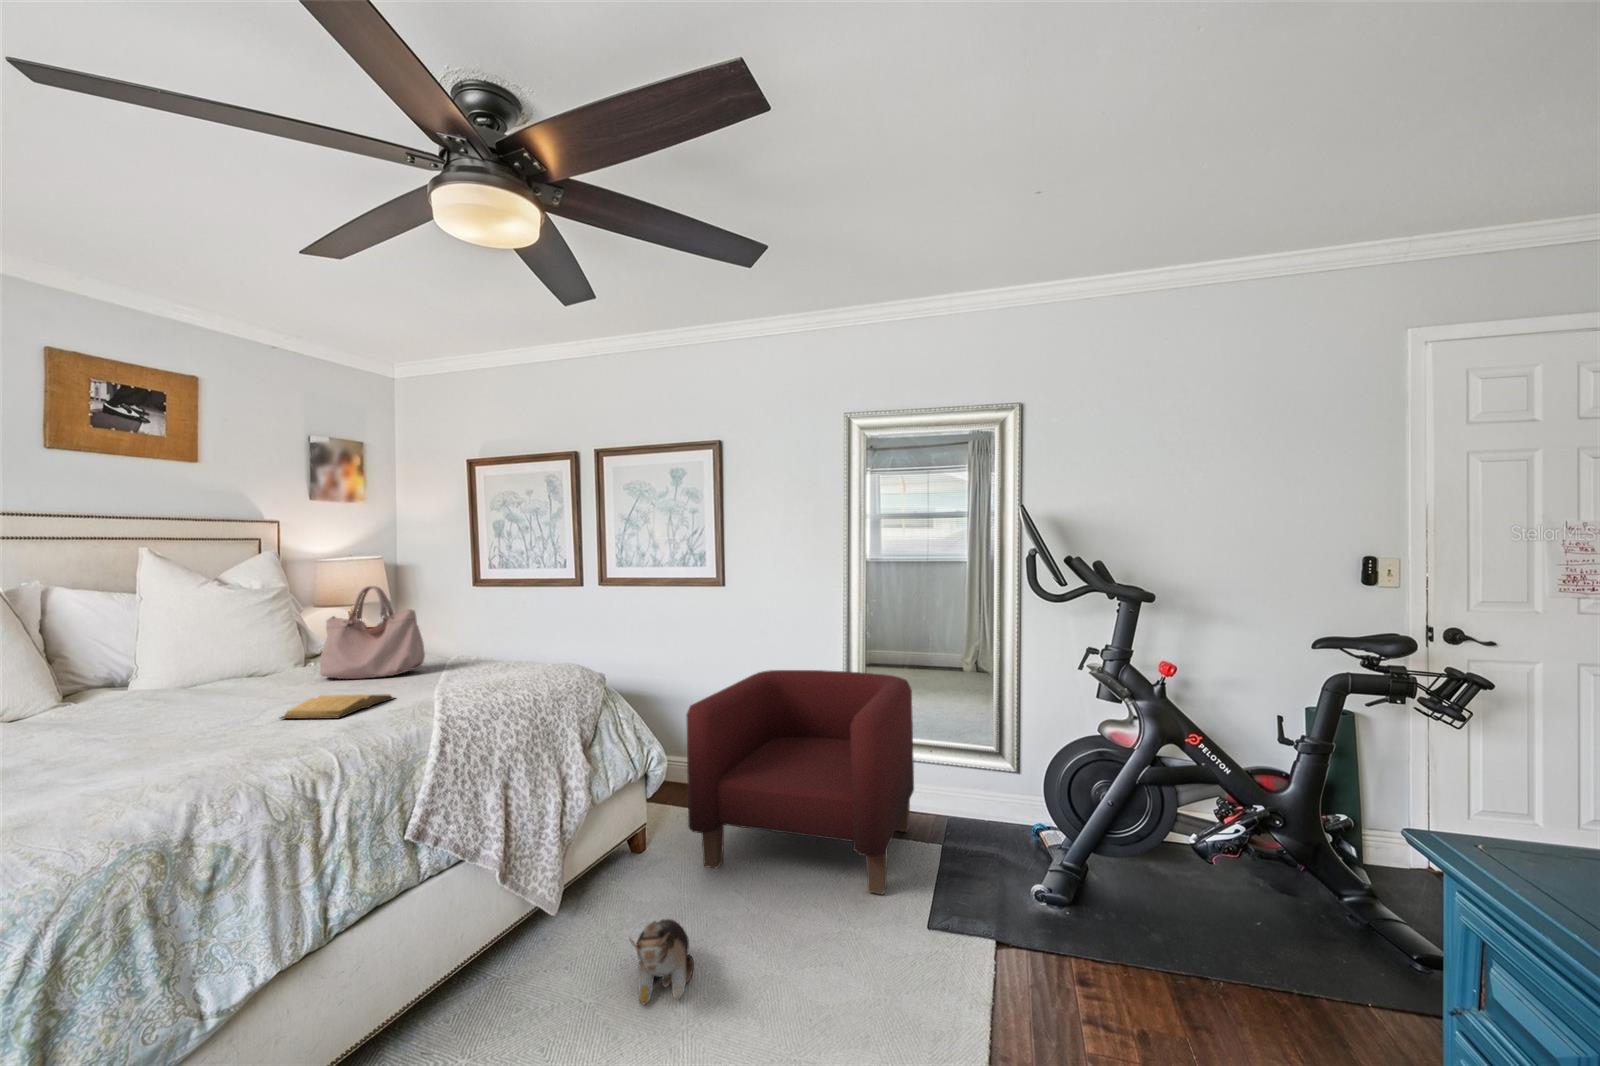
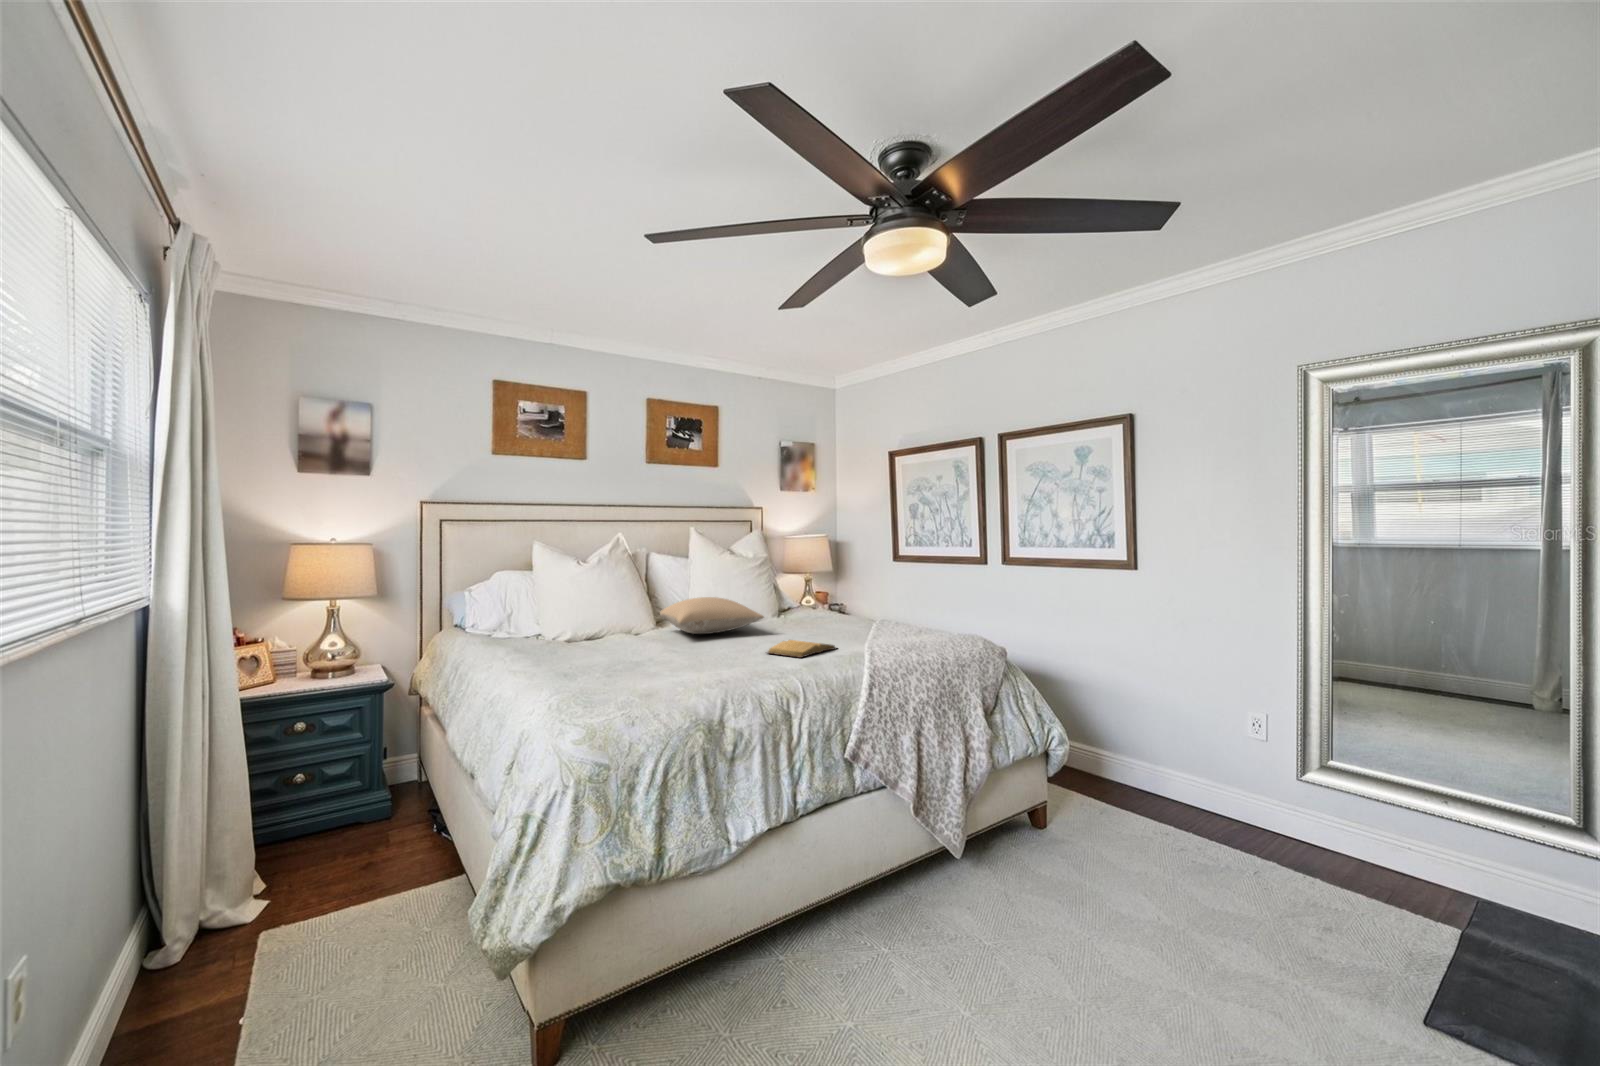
handbag: present [320,586,425,679] -> none [787,558,858,631]
pillow: none [79,648,280,703] -> present [660,597,764,634]
armchair: present [686,670,914,895] -> none [1088,667,1397,947]
plush toy: present [630,919,694,1004] -> none [1023,883,1089,965]

